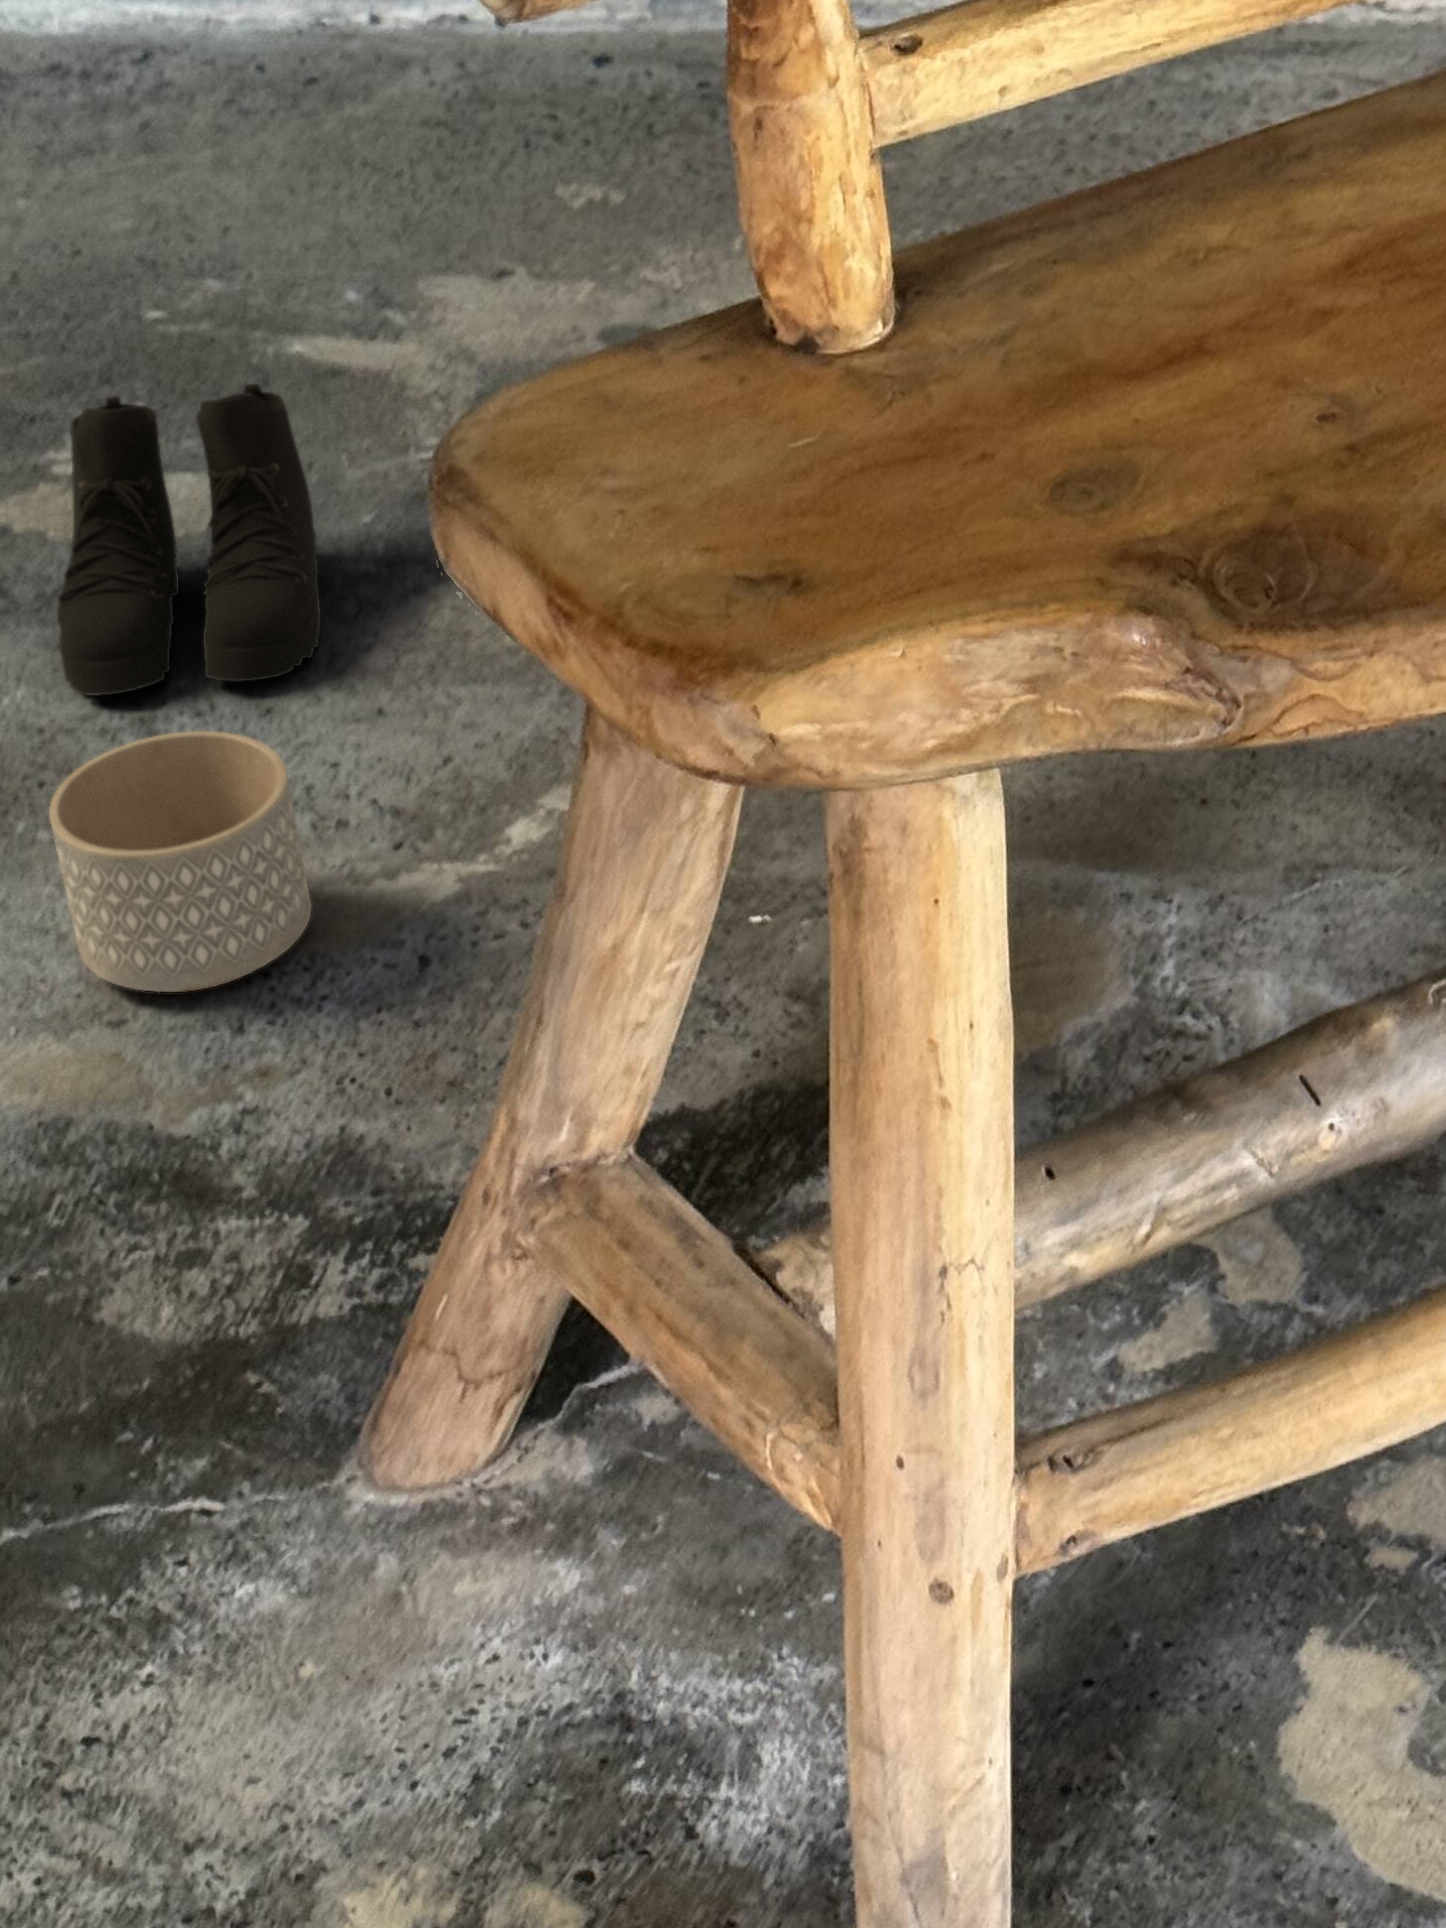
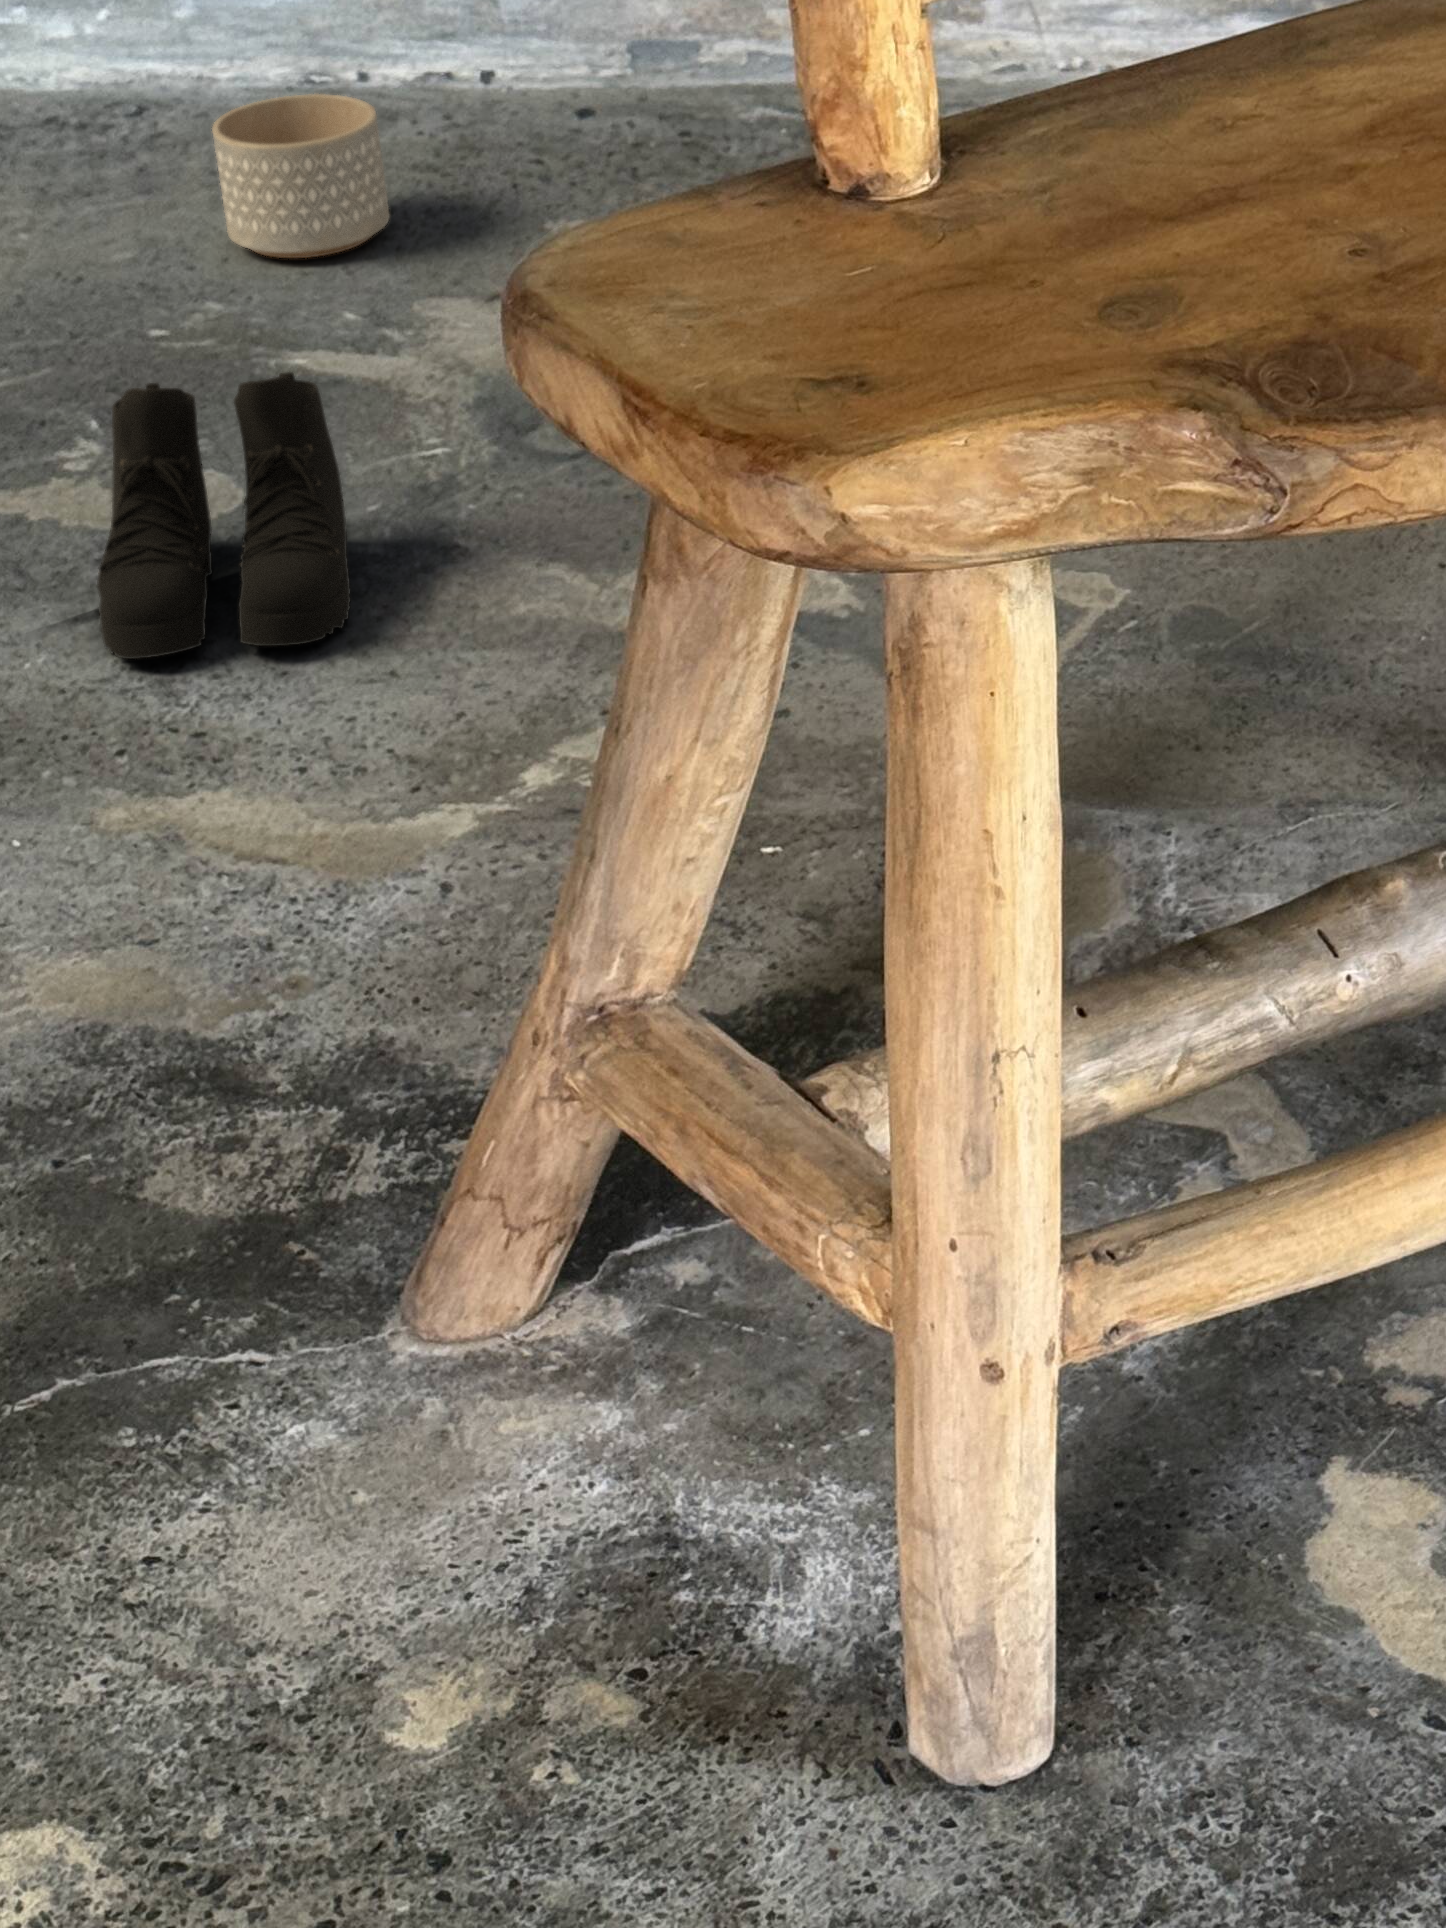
planter: present [49,731,311,992] -> present [212,94,389,258]

